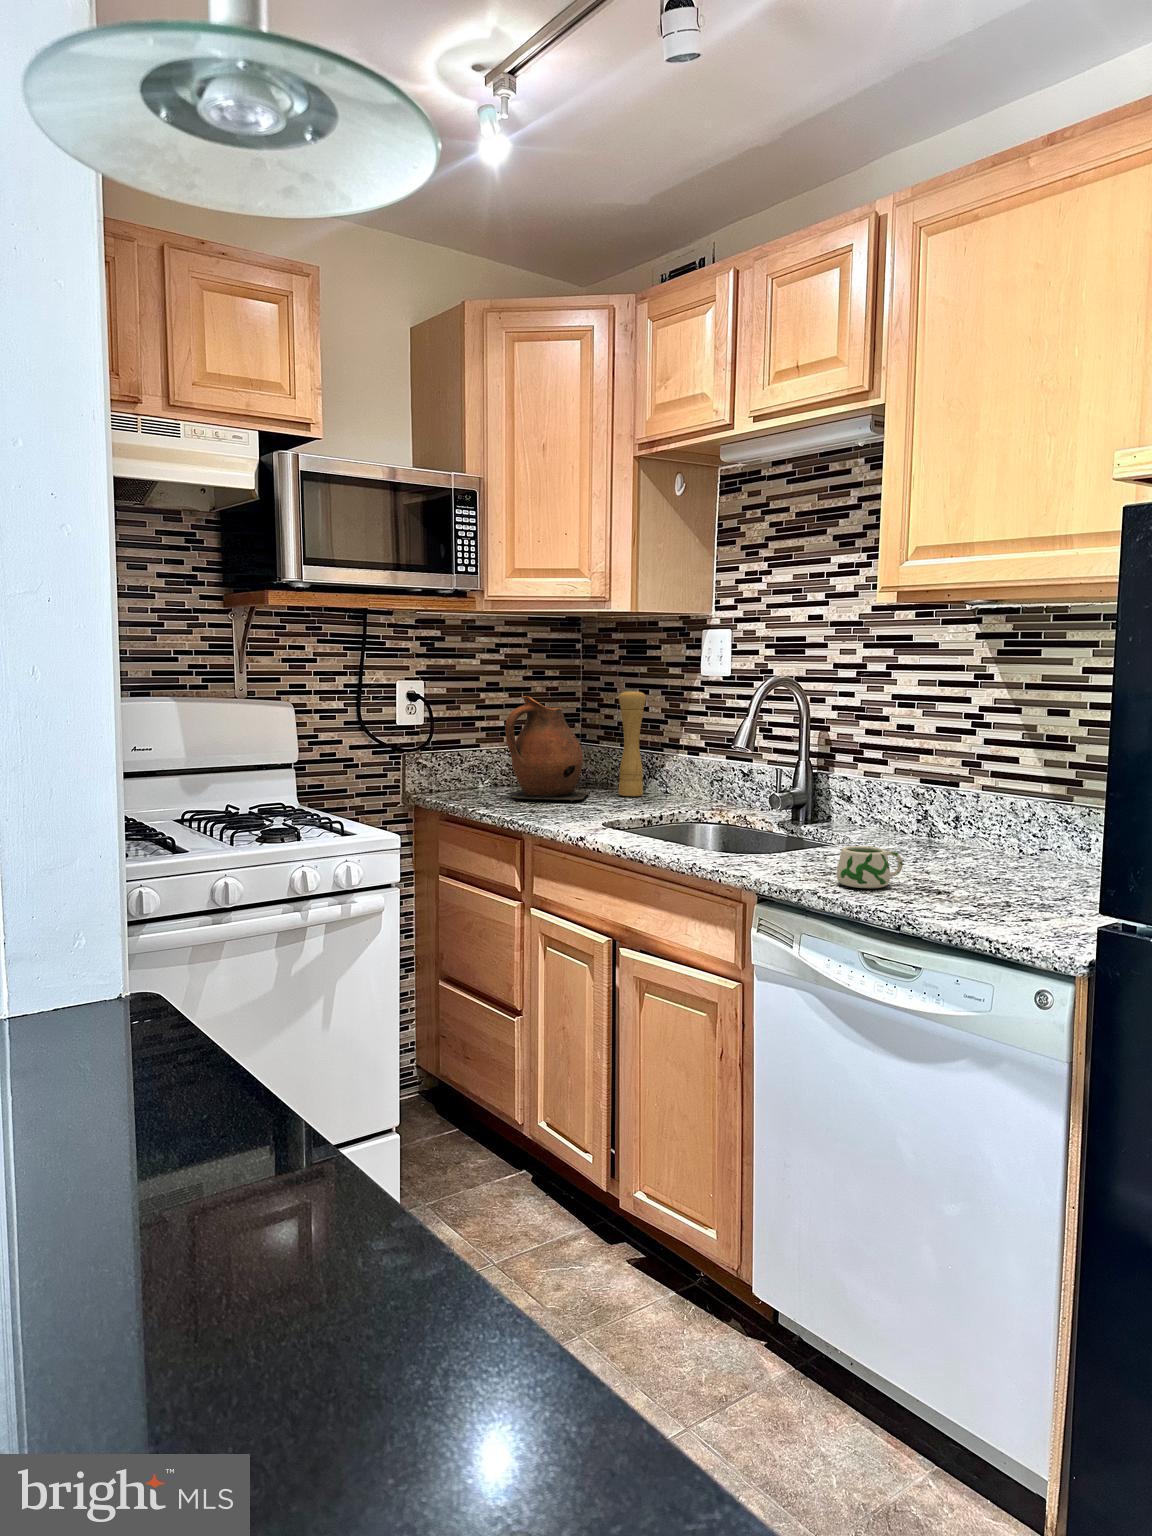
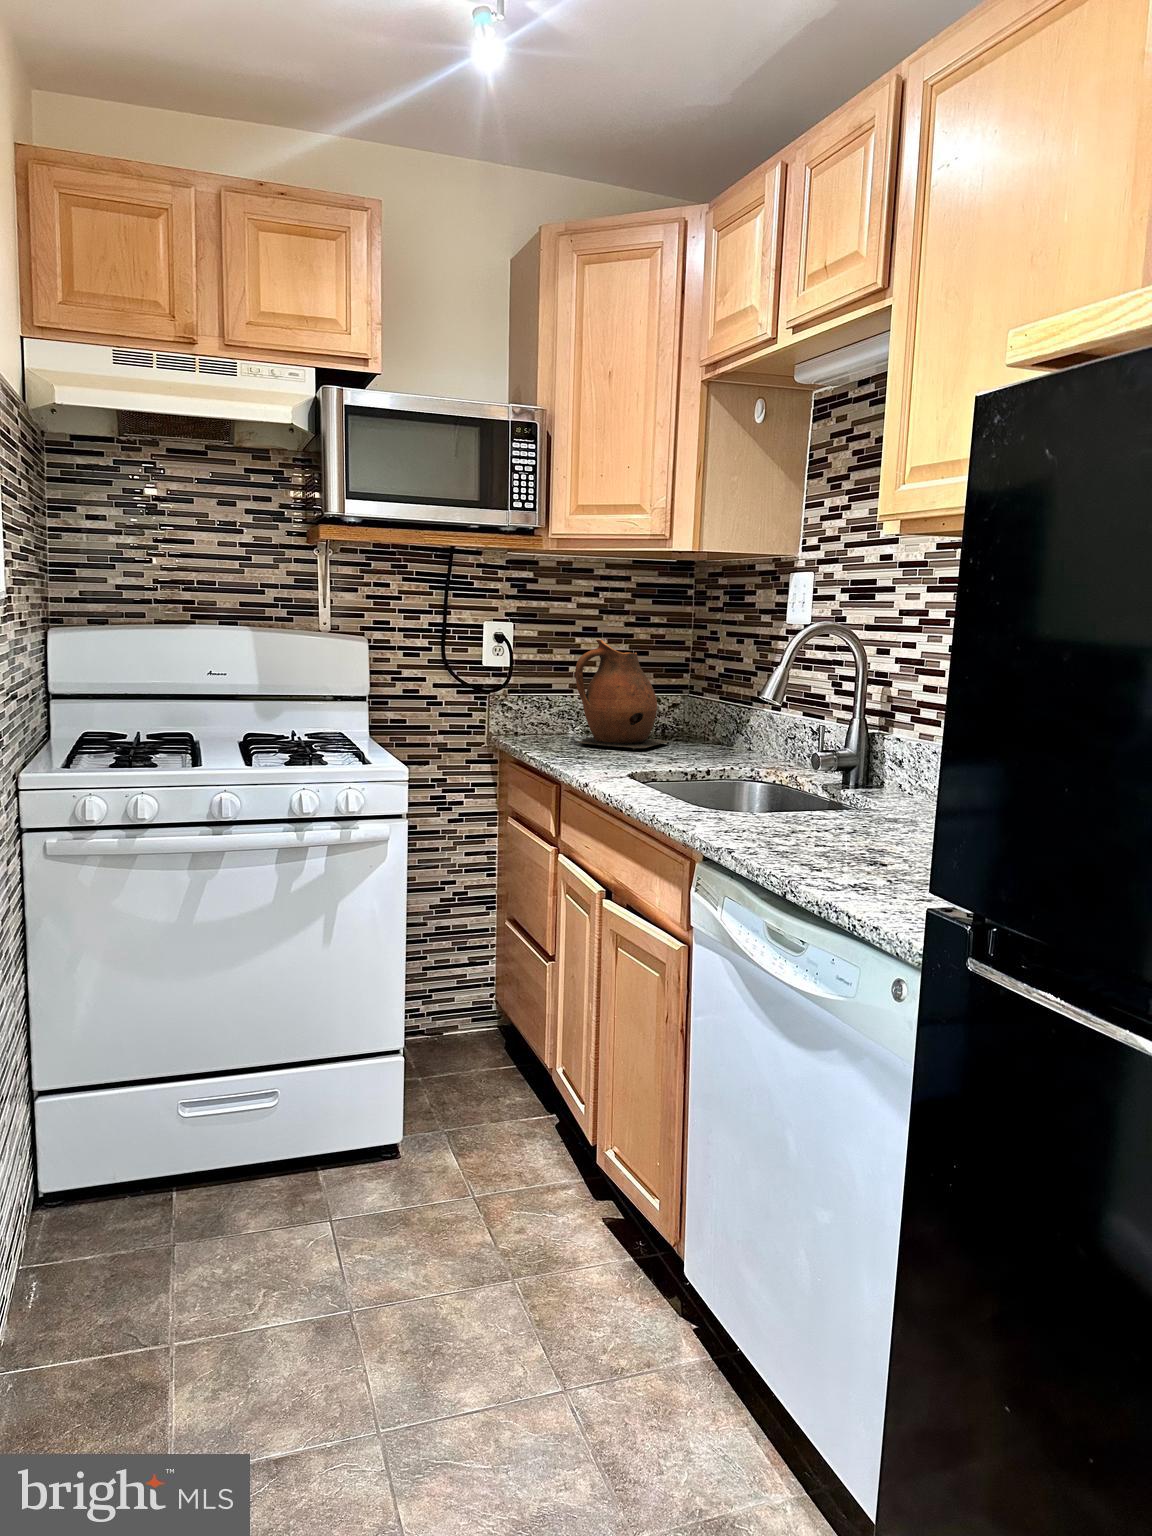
pepper mill: present [619,690,646,796] -> none [697,636,730,749]
mug: present [836,846,903,888] -> none [766,804,845,852]

